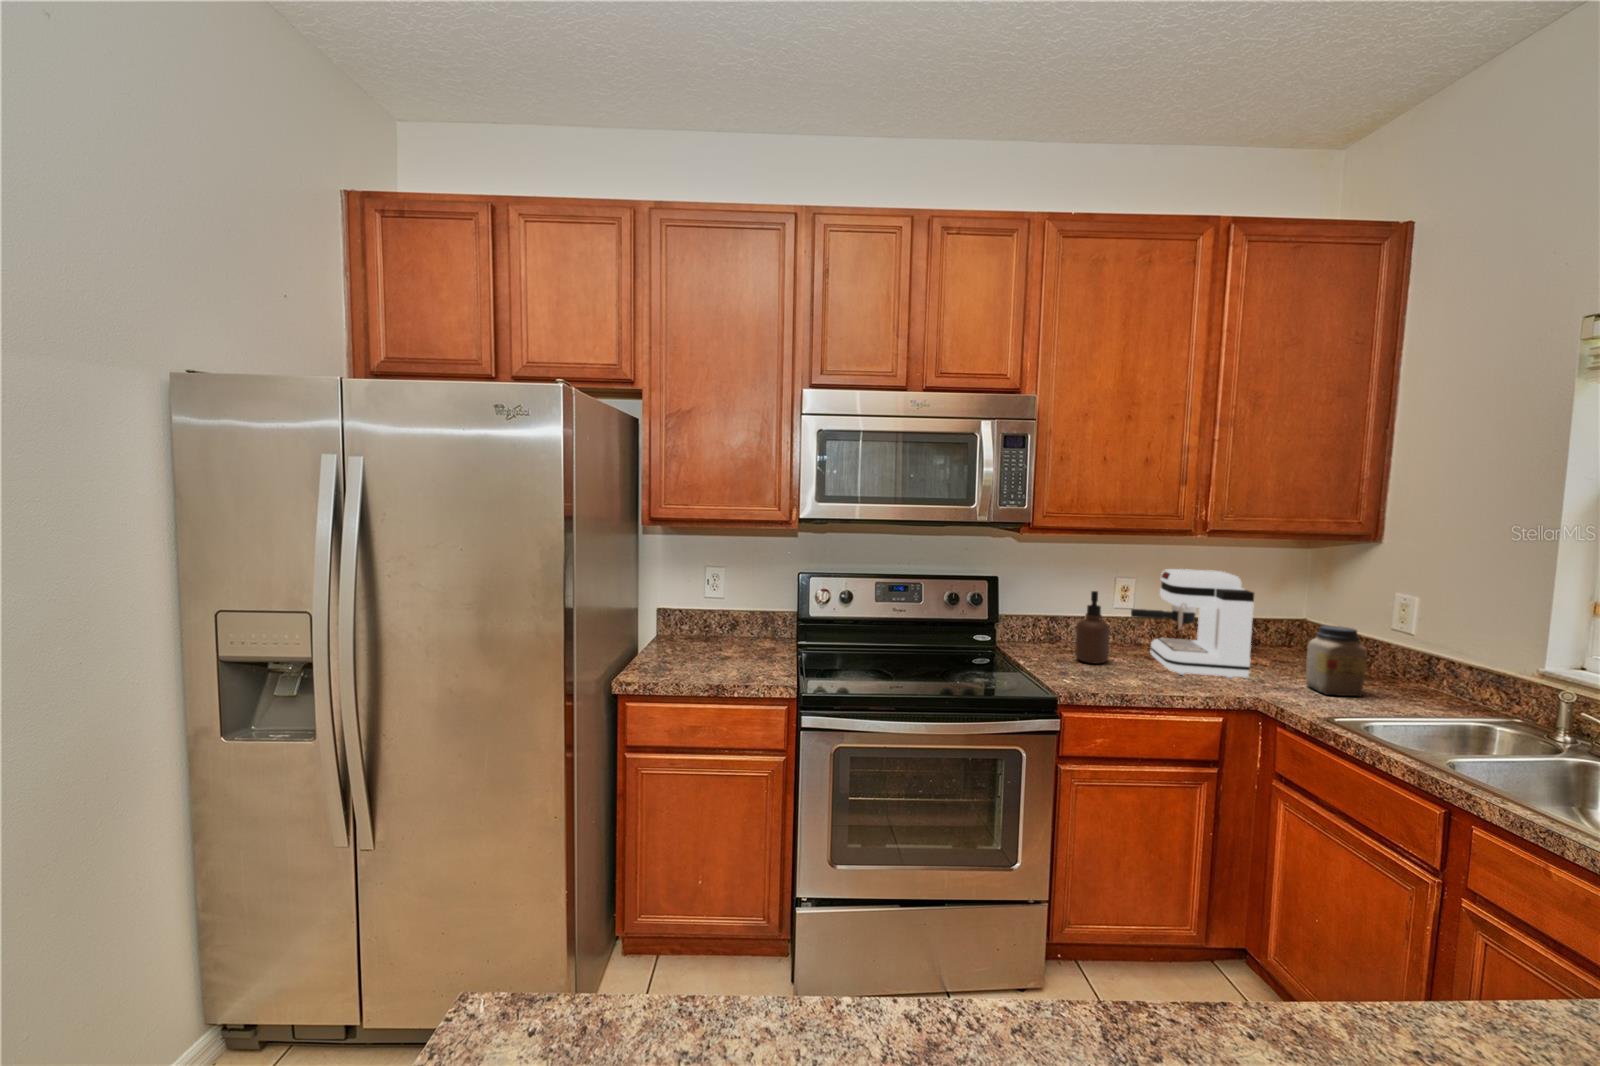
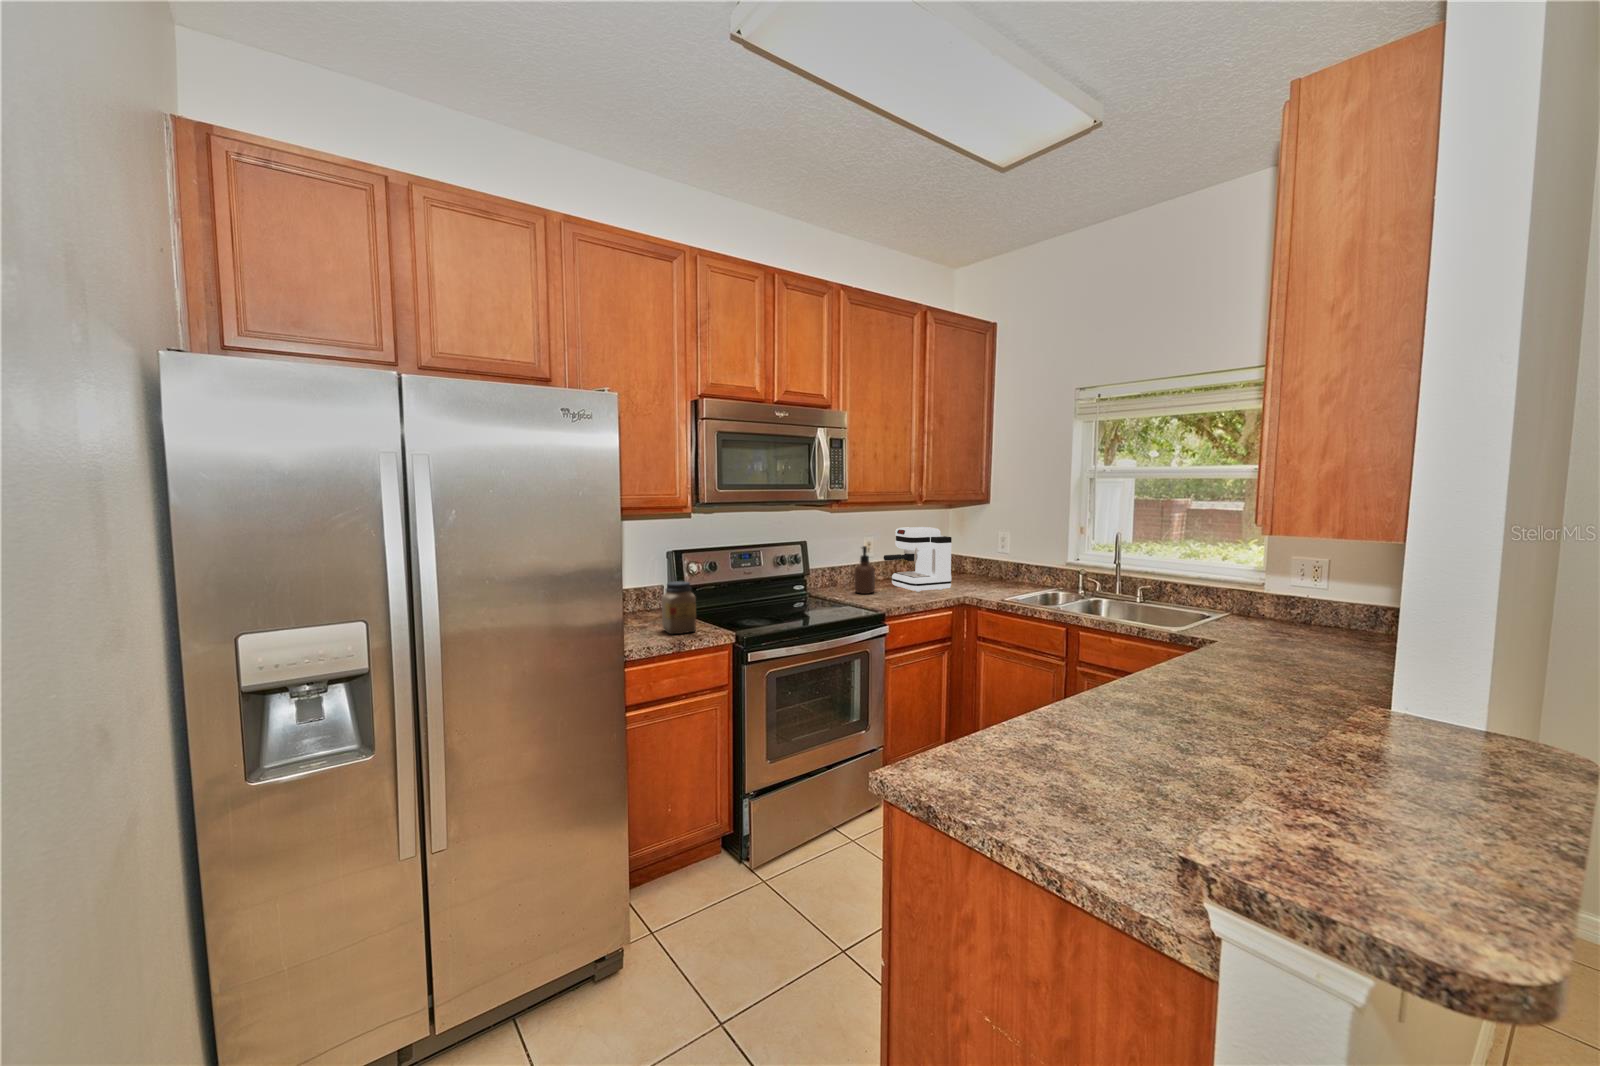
jar: present [1306,625,1367,696] -> present [662,581,696,634]

